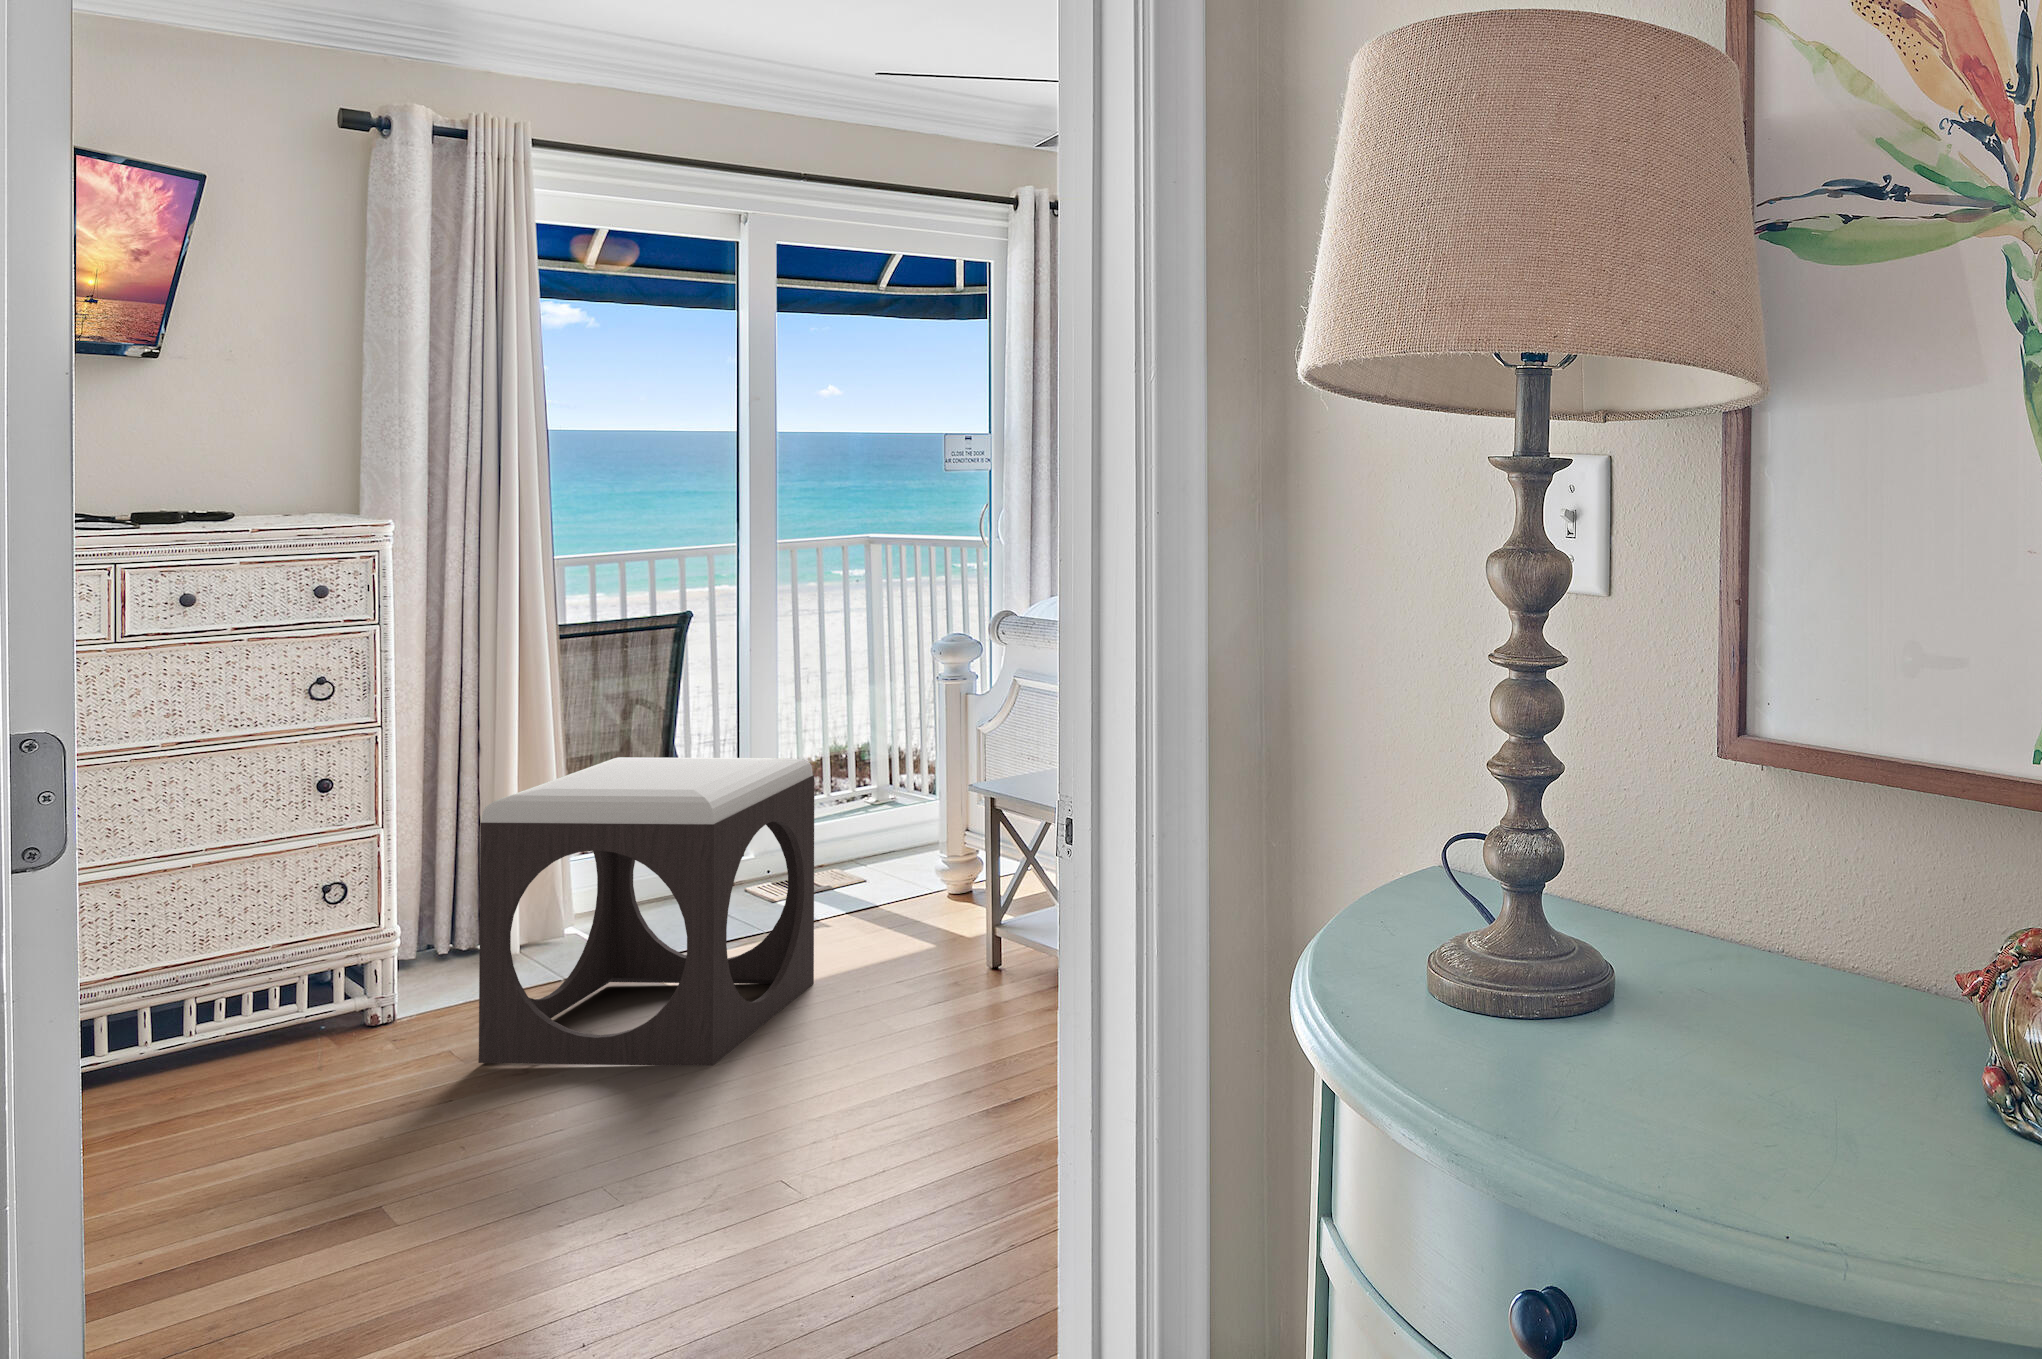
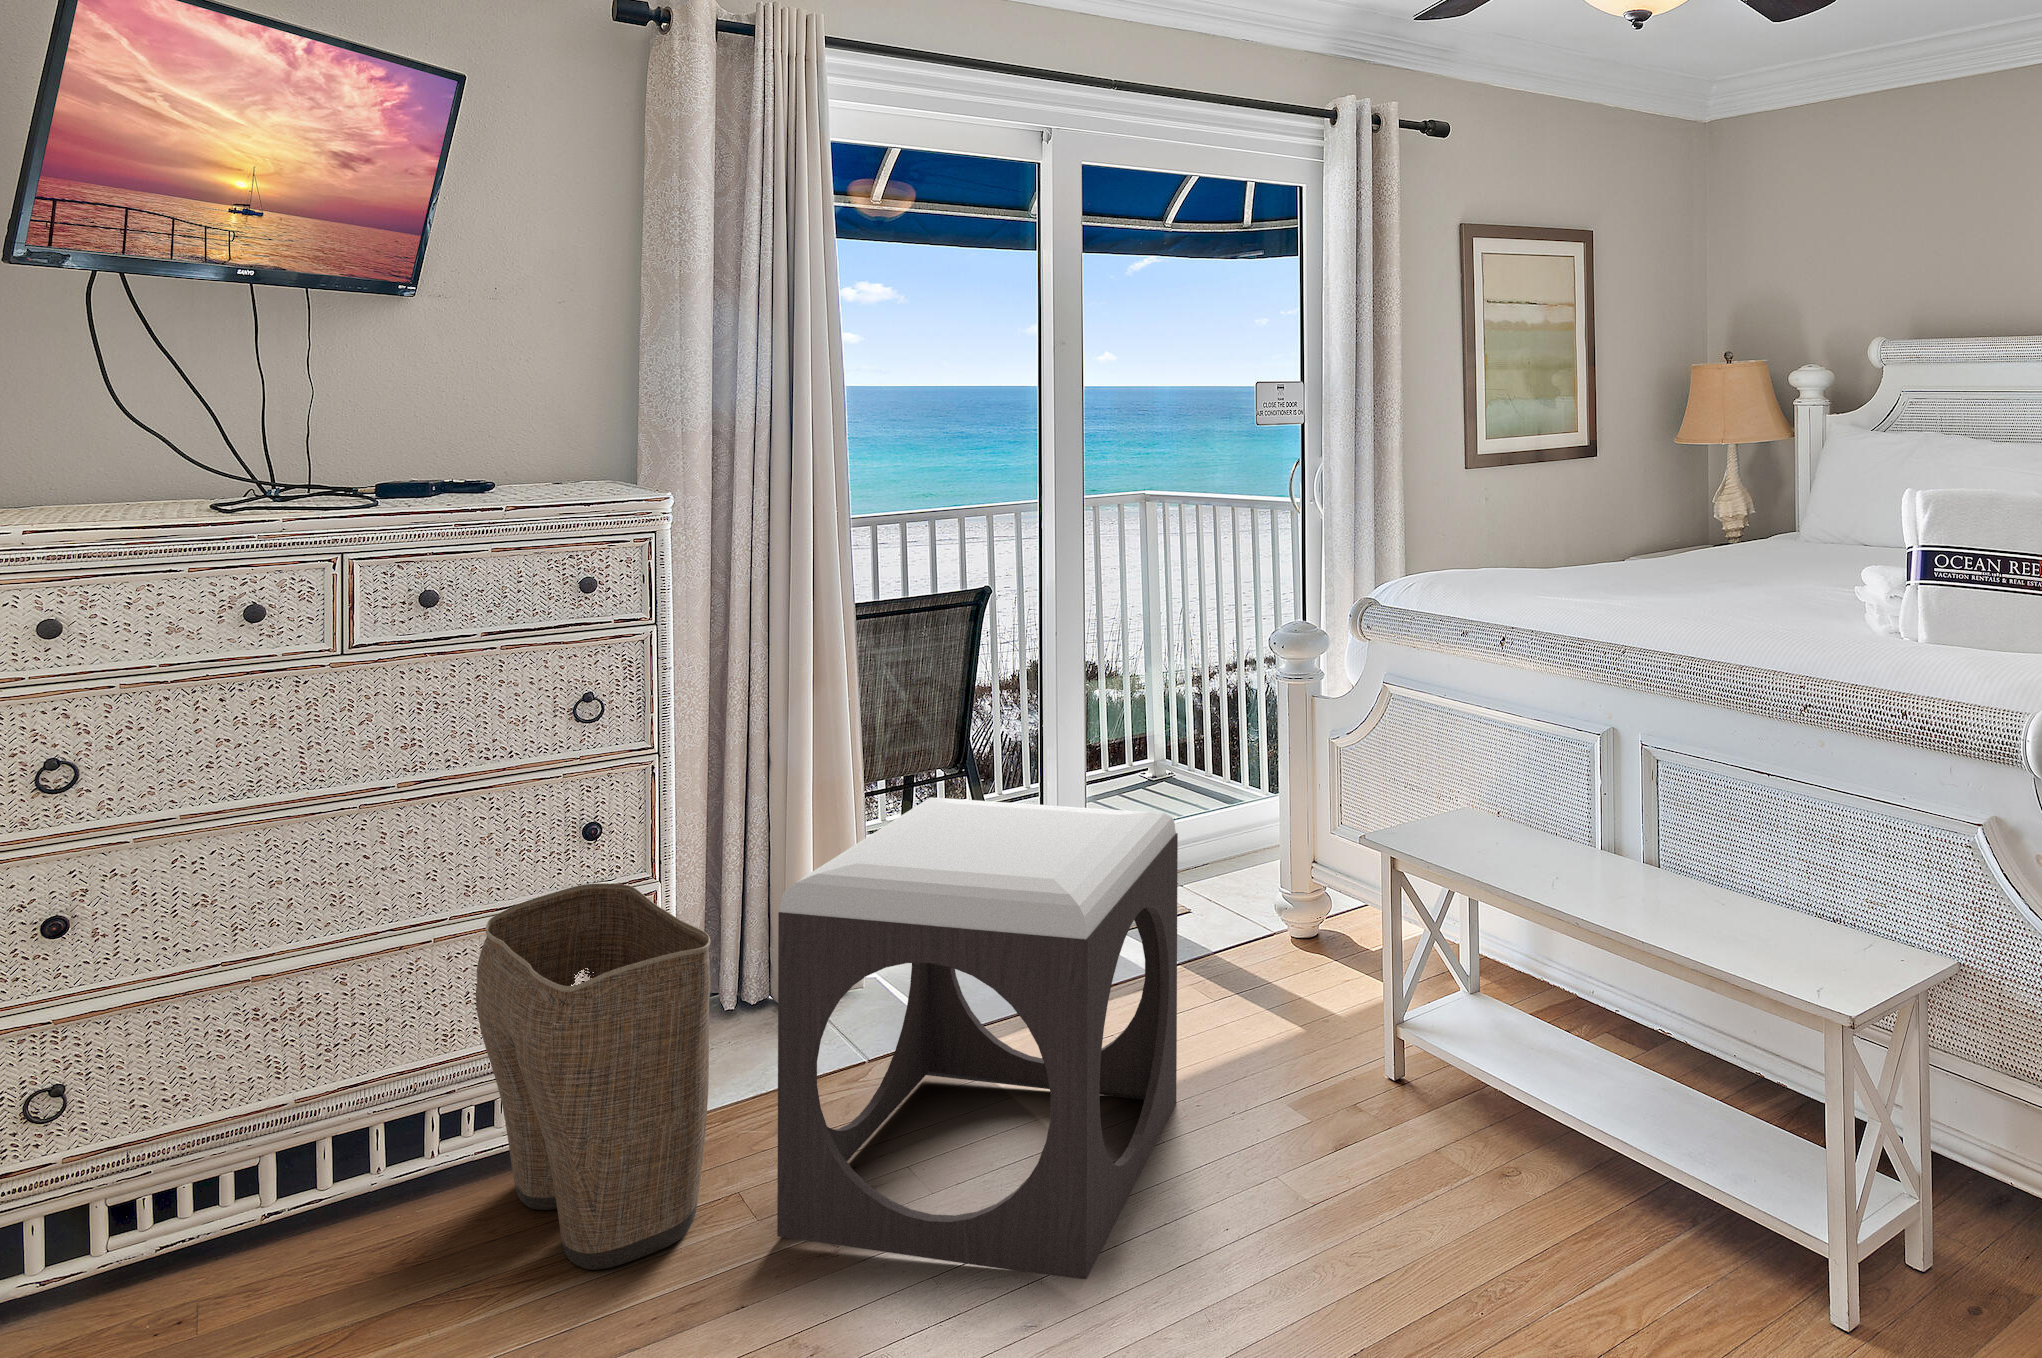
laundry basket: none [230,827,426,1088] -> present [476,884,711,1270]

